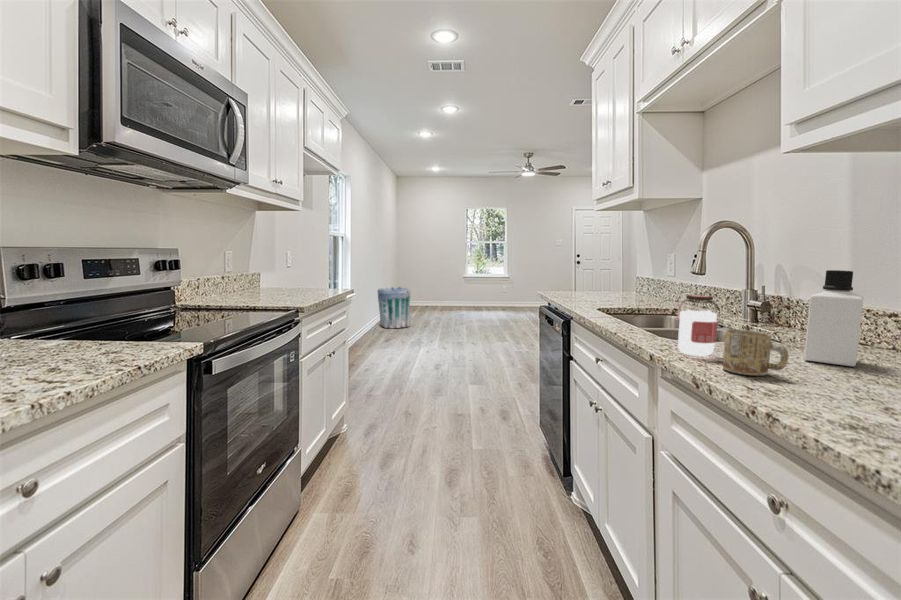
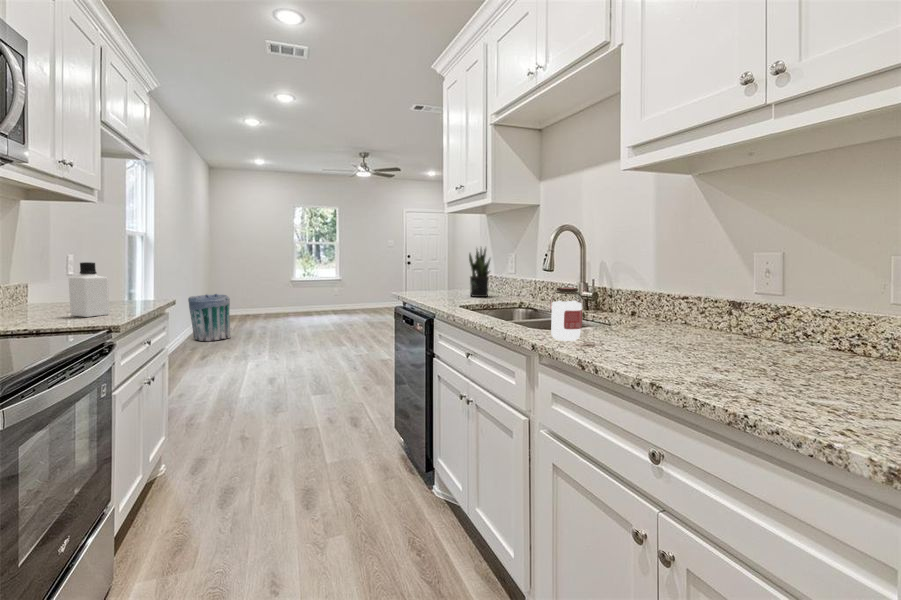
potted plant: none [624,246,650,301] -> present [469,249,490,297]
bottle: present [804,270,863,367] -> present [69,262,110,317]
mug: present [723,330,788,376] -> none [595,315,645,353]

